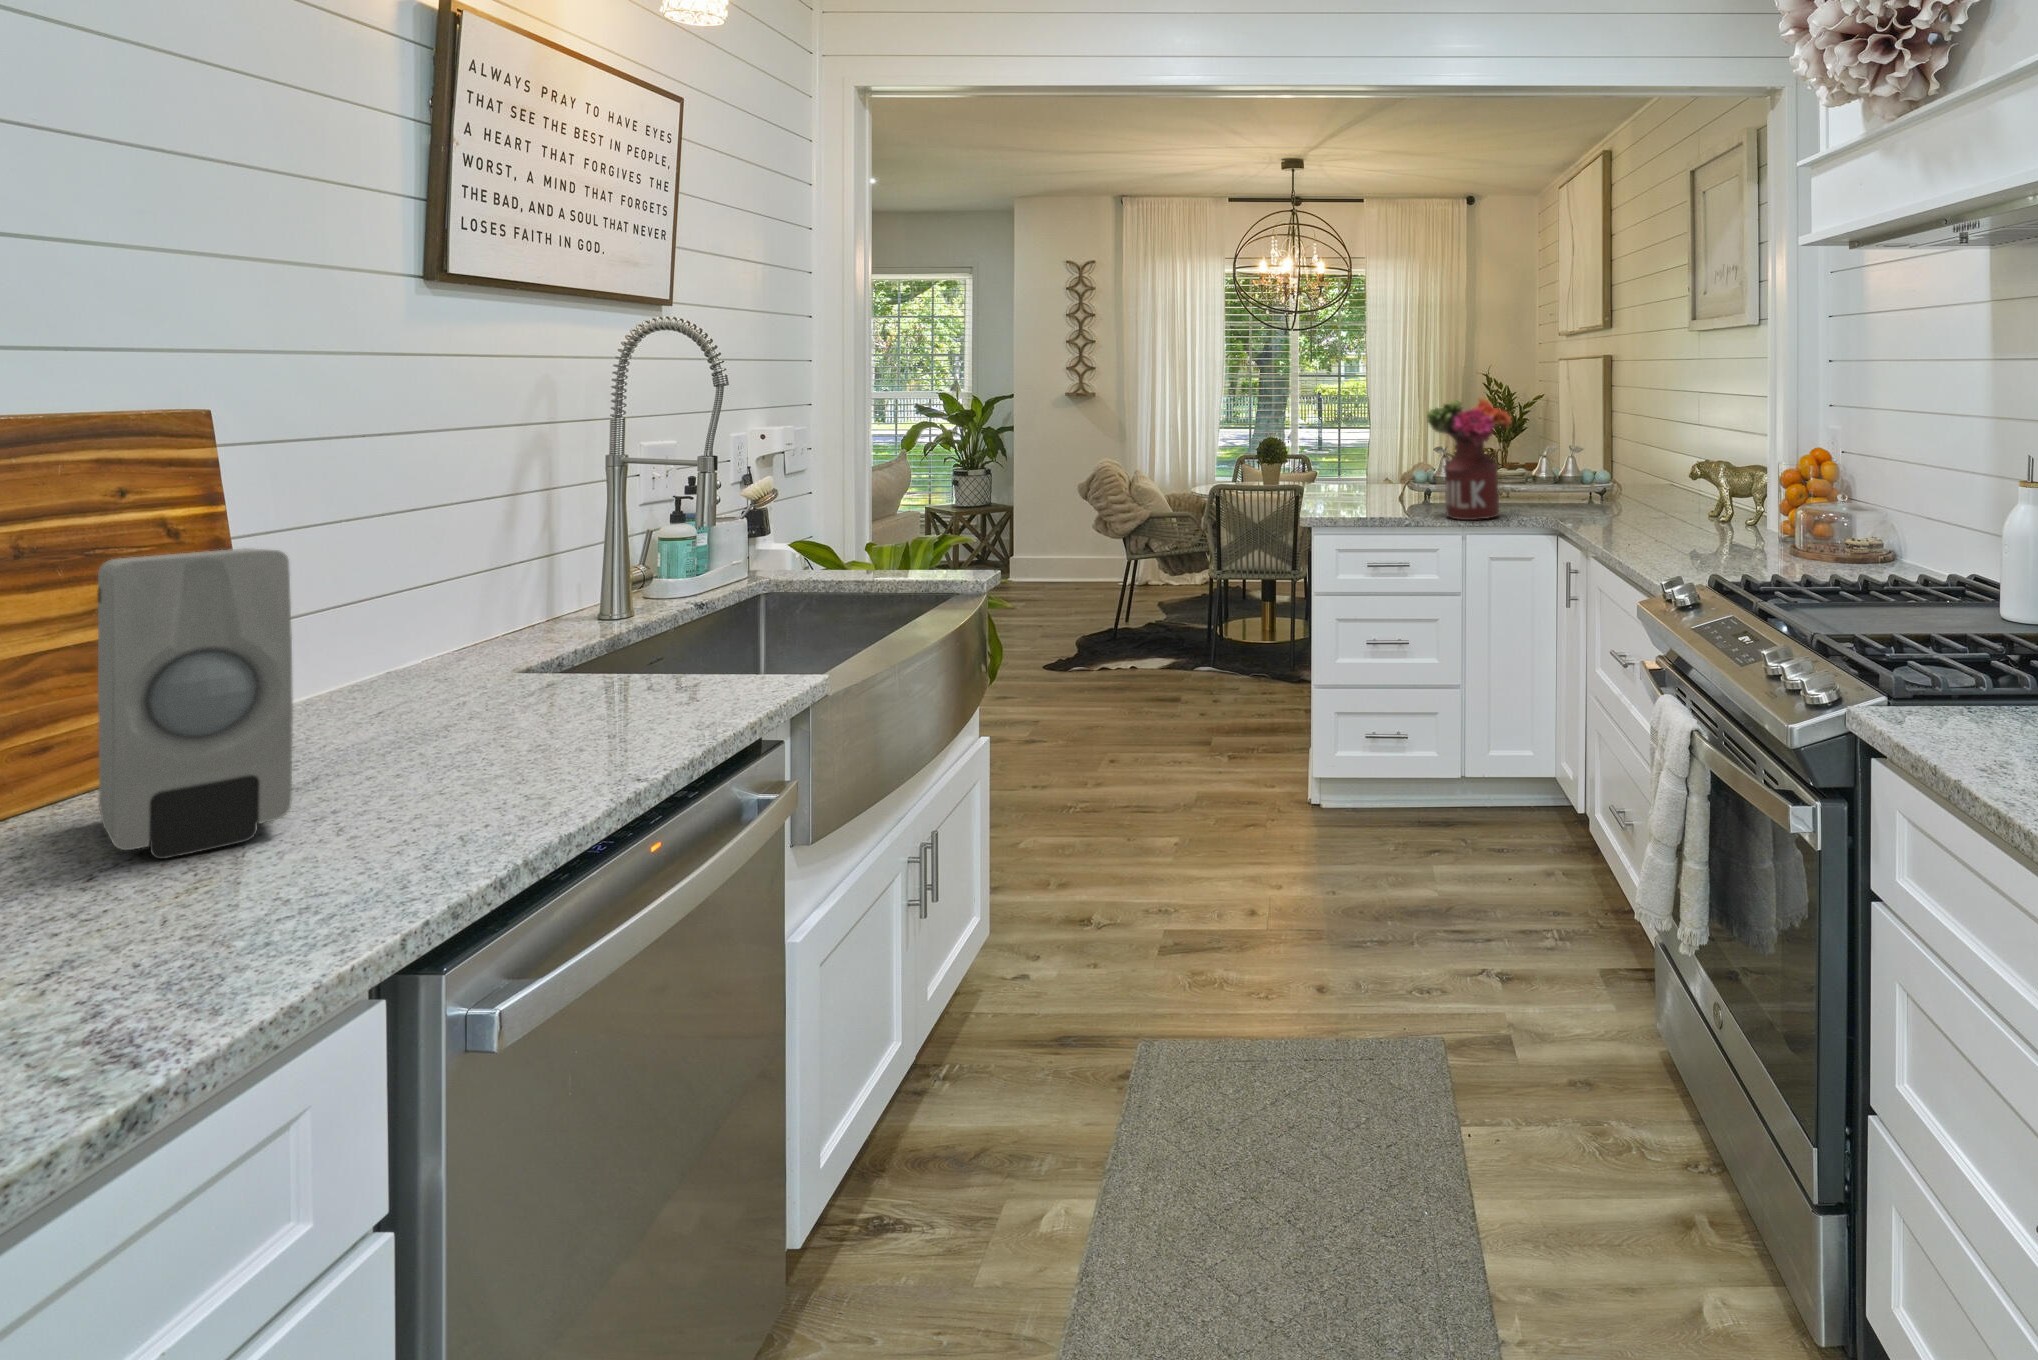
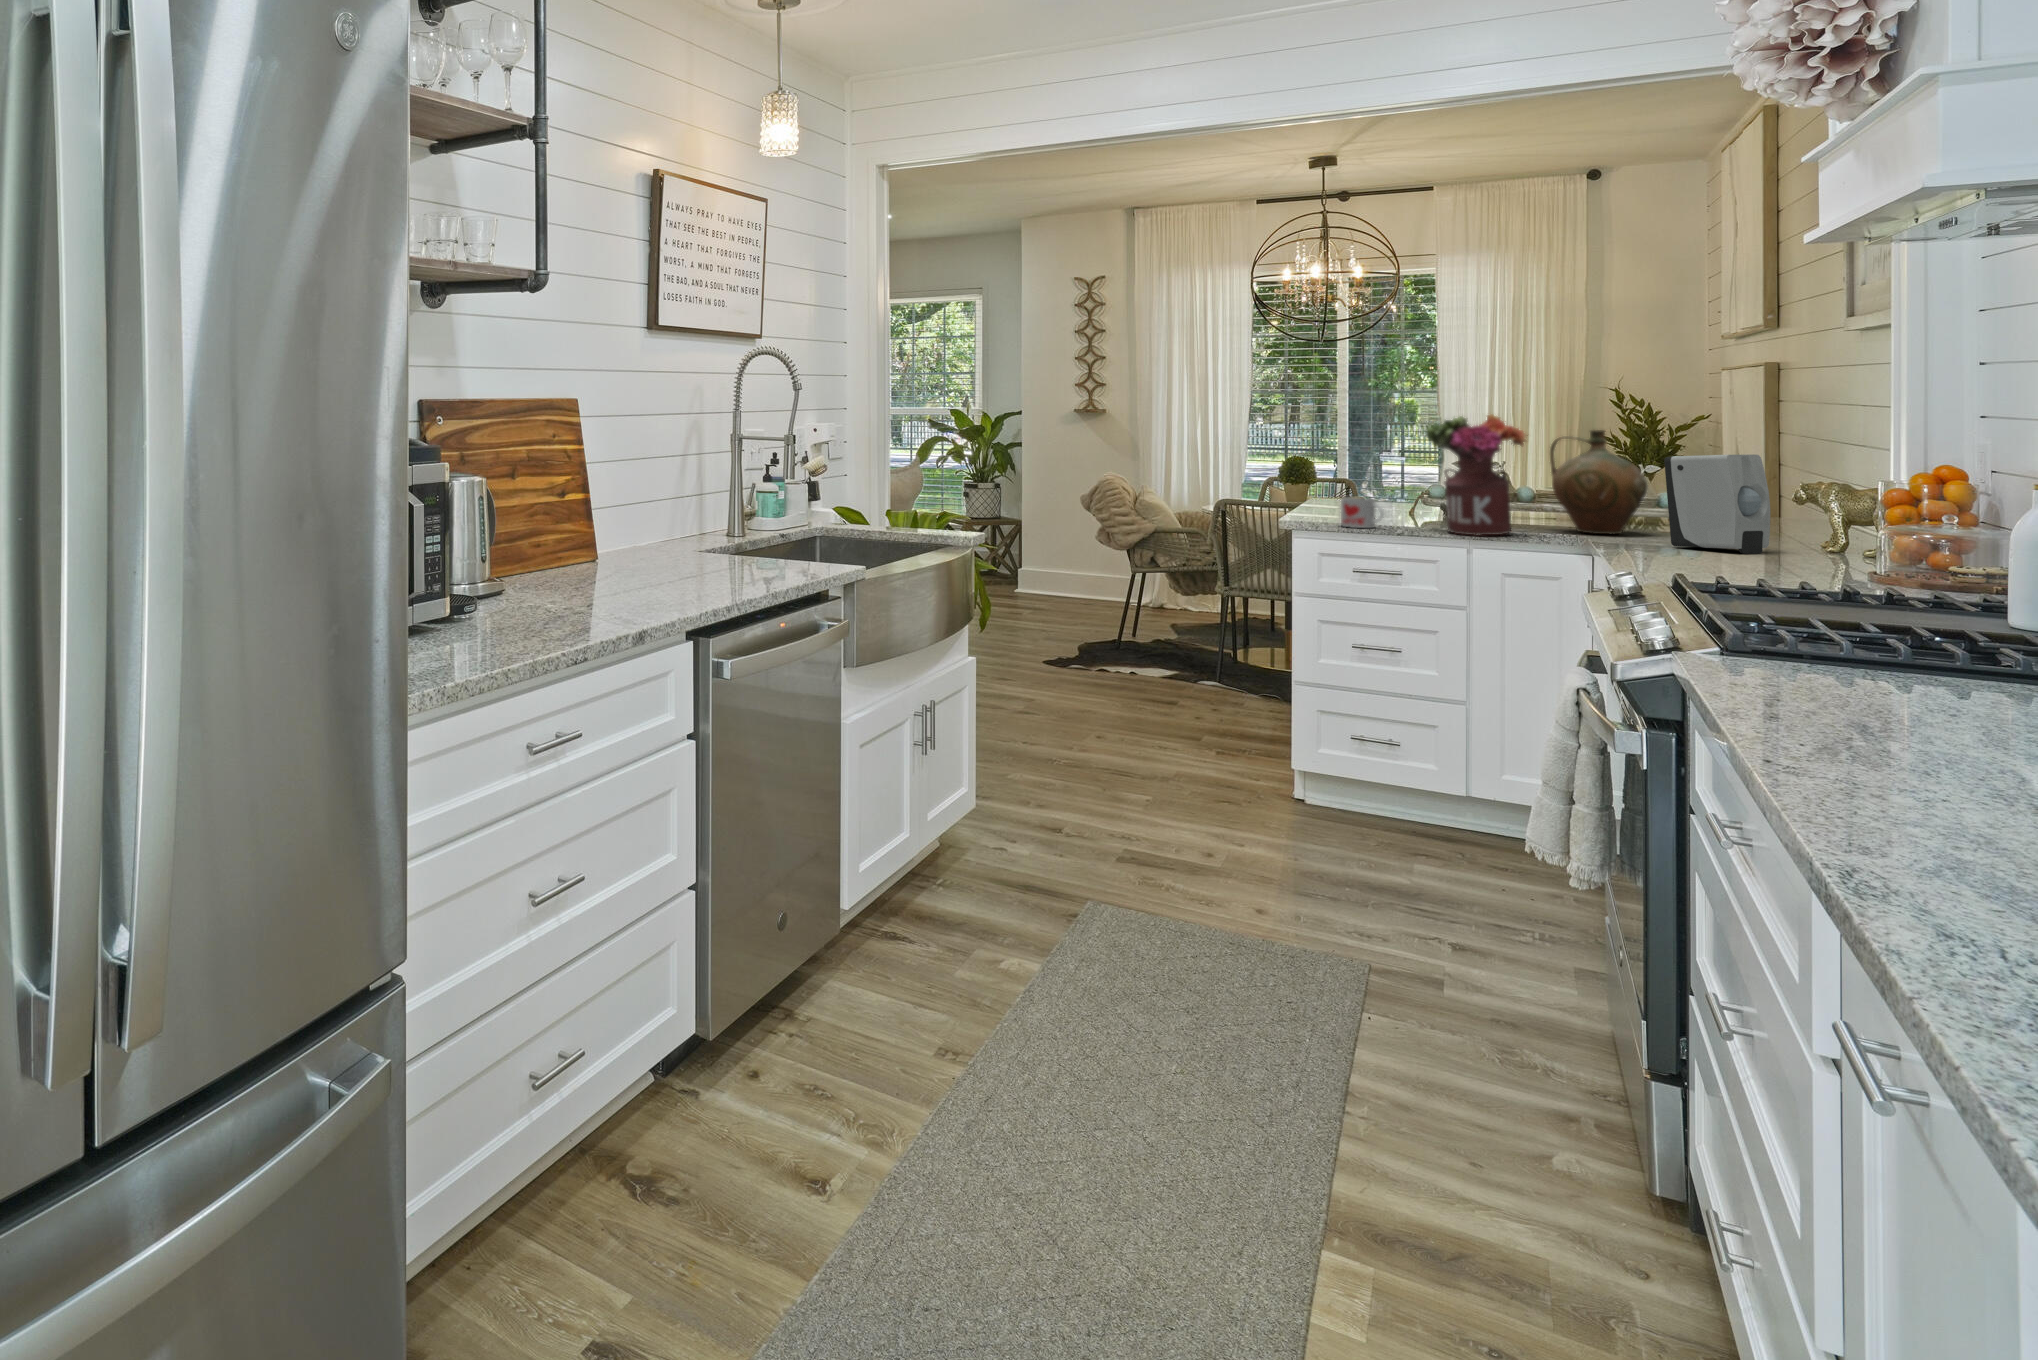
ceramic jug: none [1522,410,1596,509] -> present [1550,430,1647,534]
mug: none [1352,486,1391,518] -> present [1341,497,1384,528]
soap dispenser: present [97,548,293,859] -> present [1664,454,1770,554]

